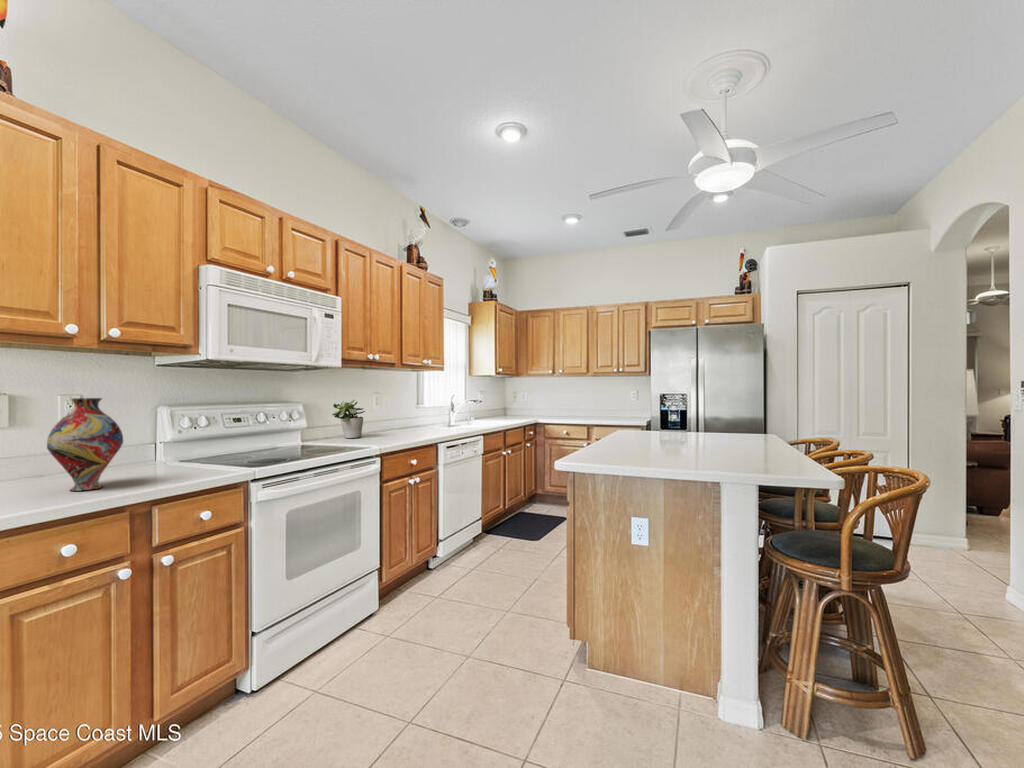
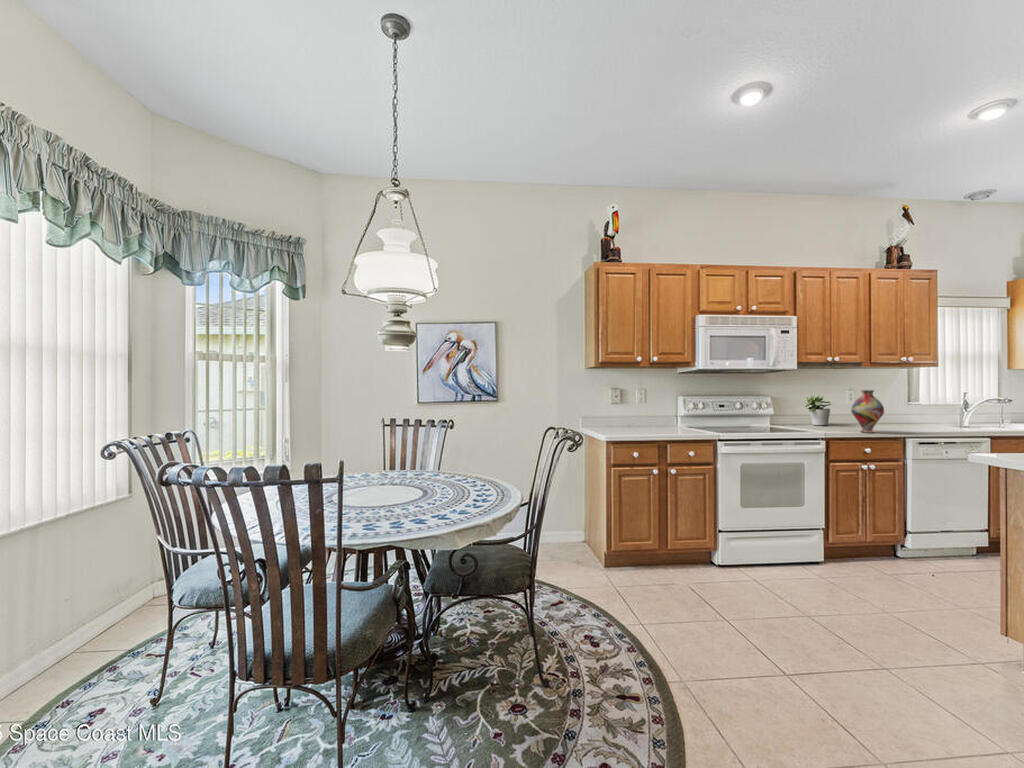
vase: present [47,398,123,491] -> present [851,390,884,433]

